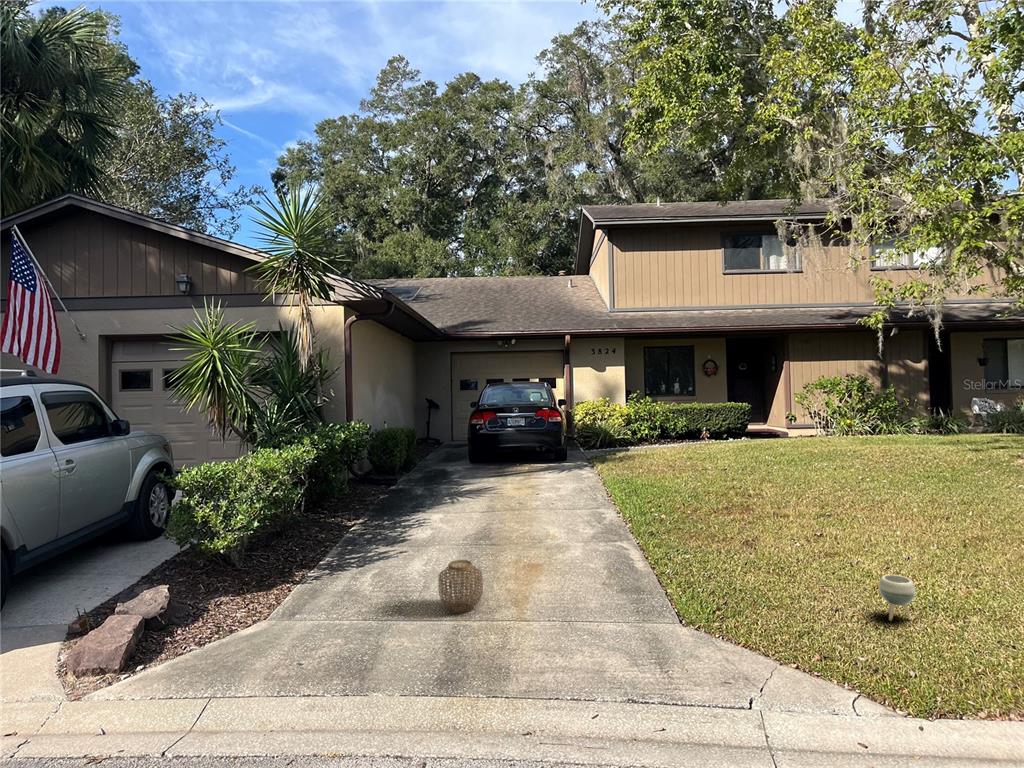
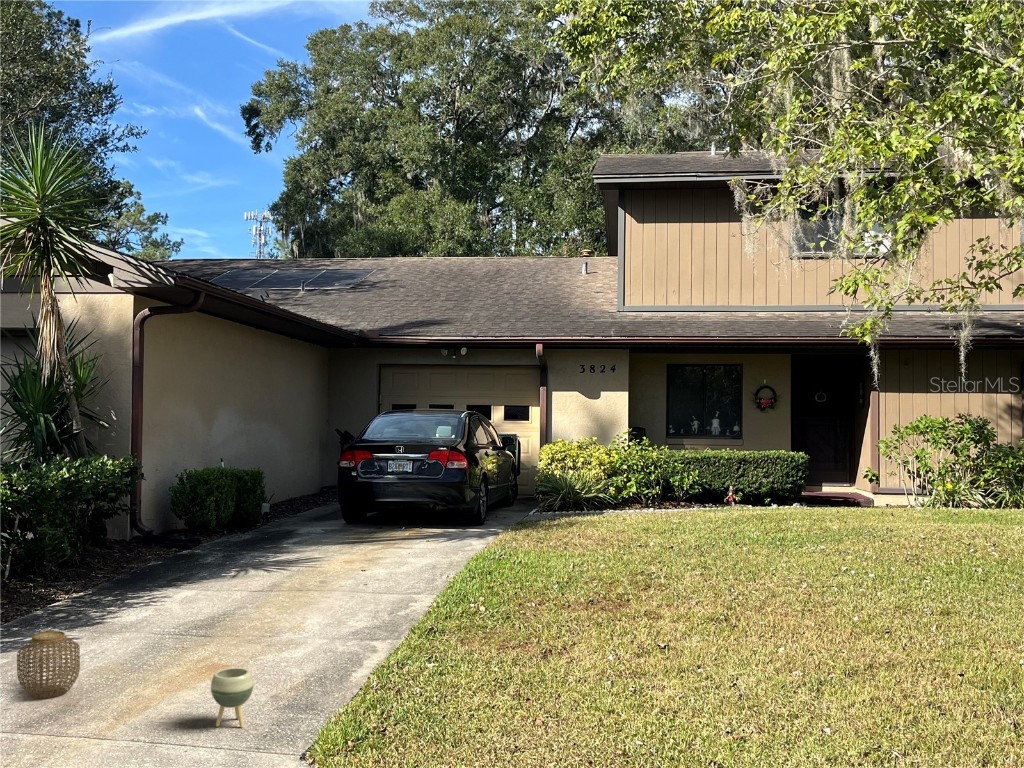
planter: present [879,575,915,621] -> present [211,668,254,728]

